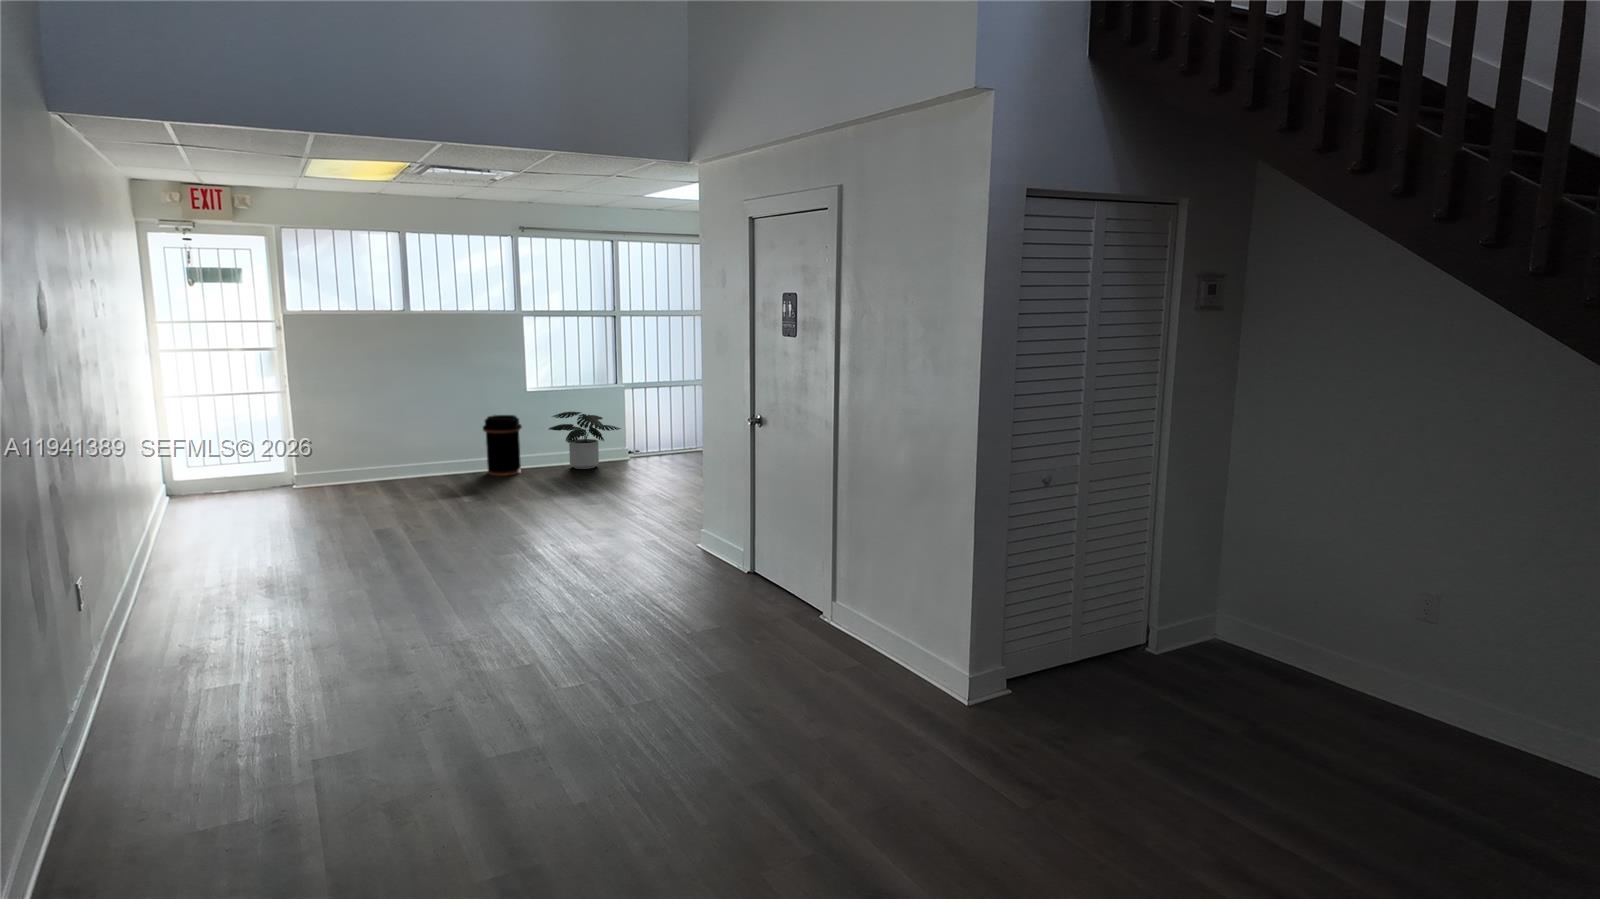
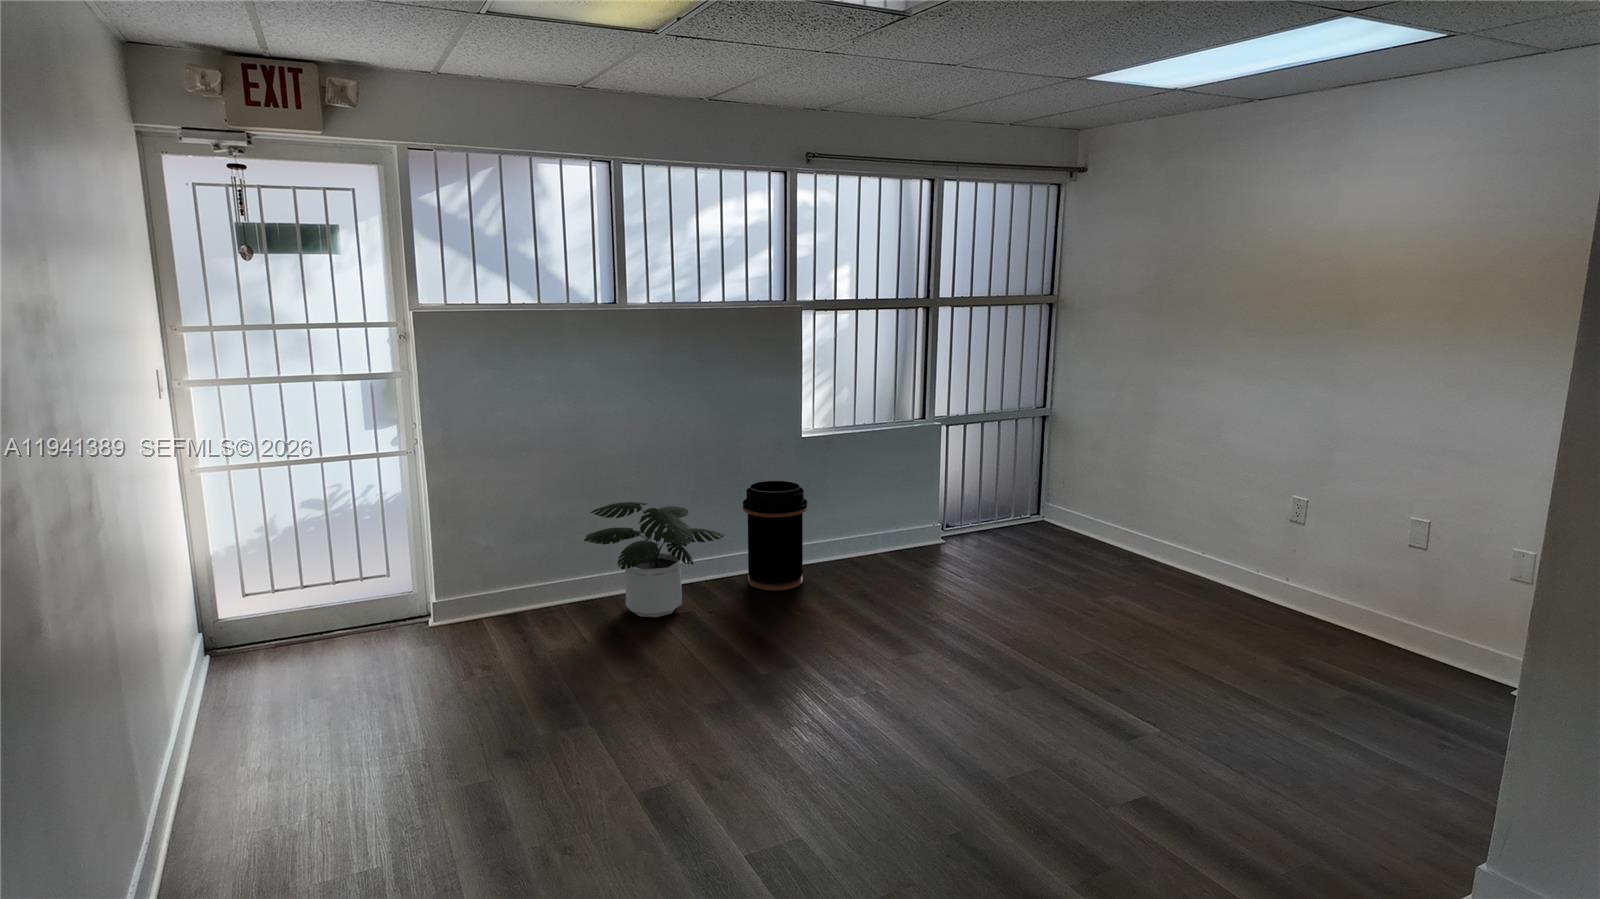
potted plant: present [549,412,620,469] -> present [584,502,725,617]

